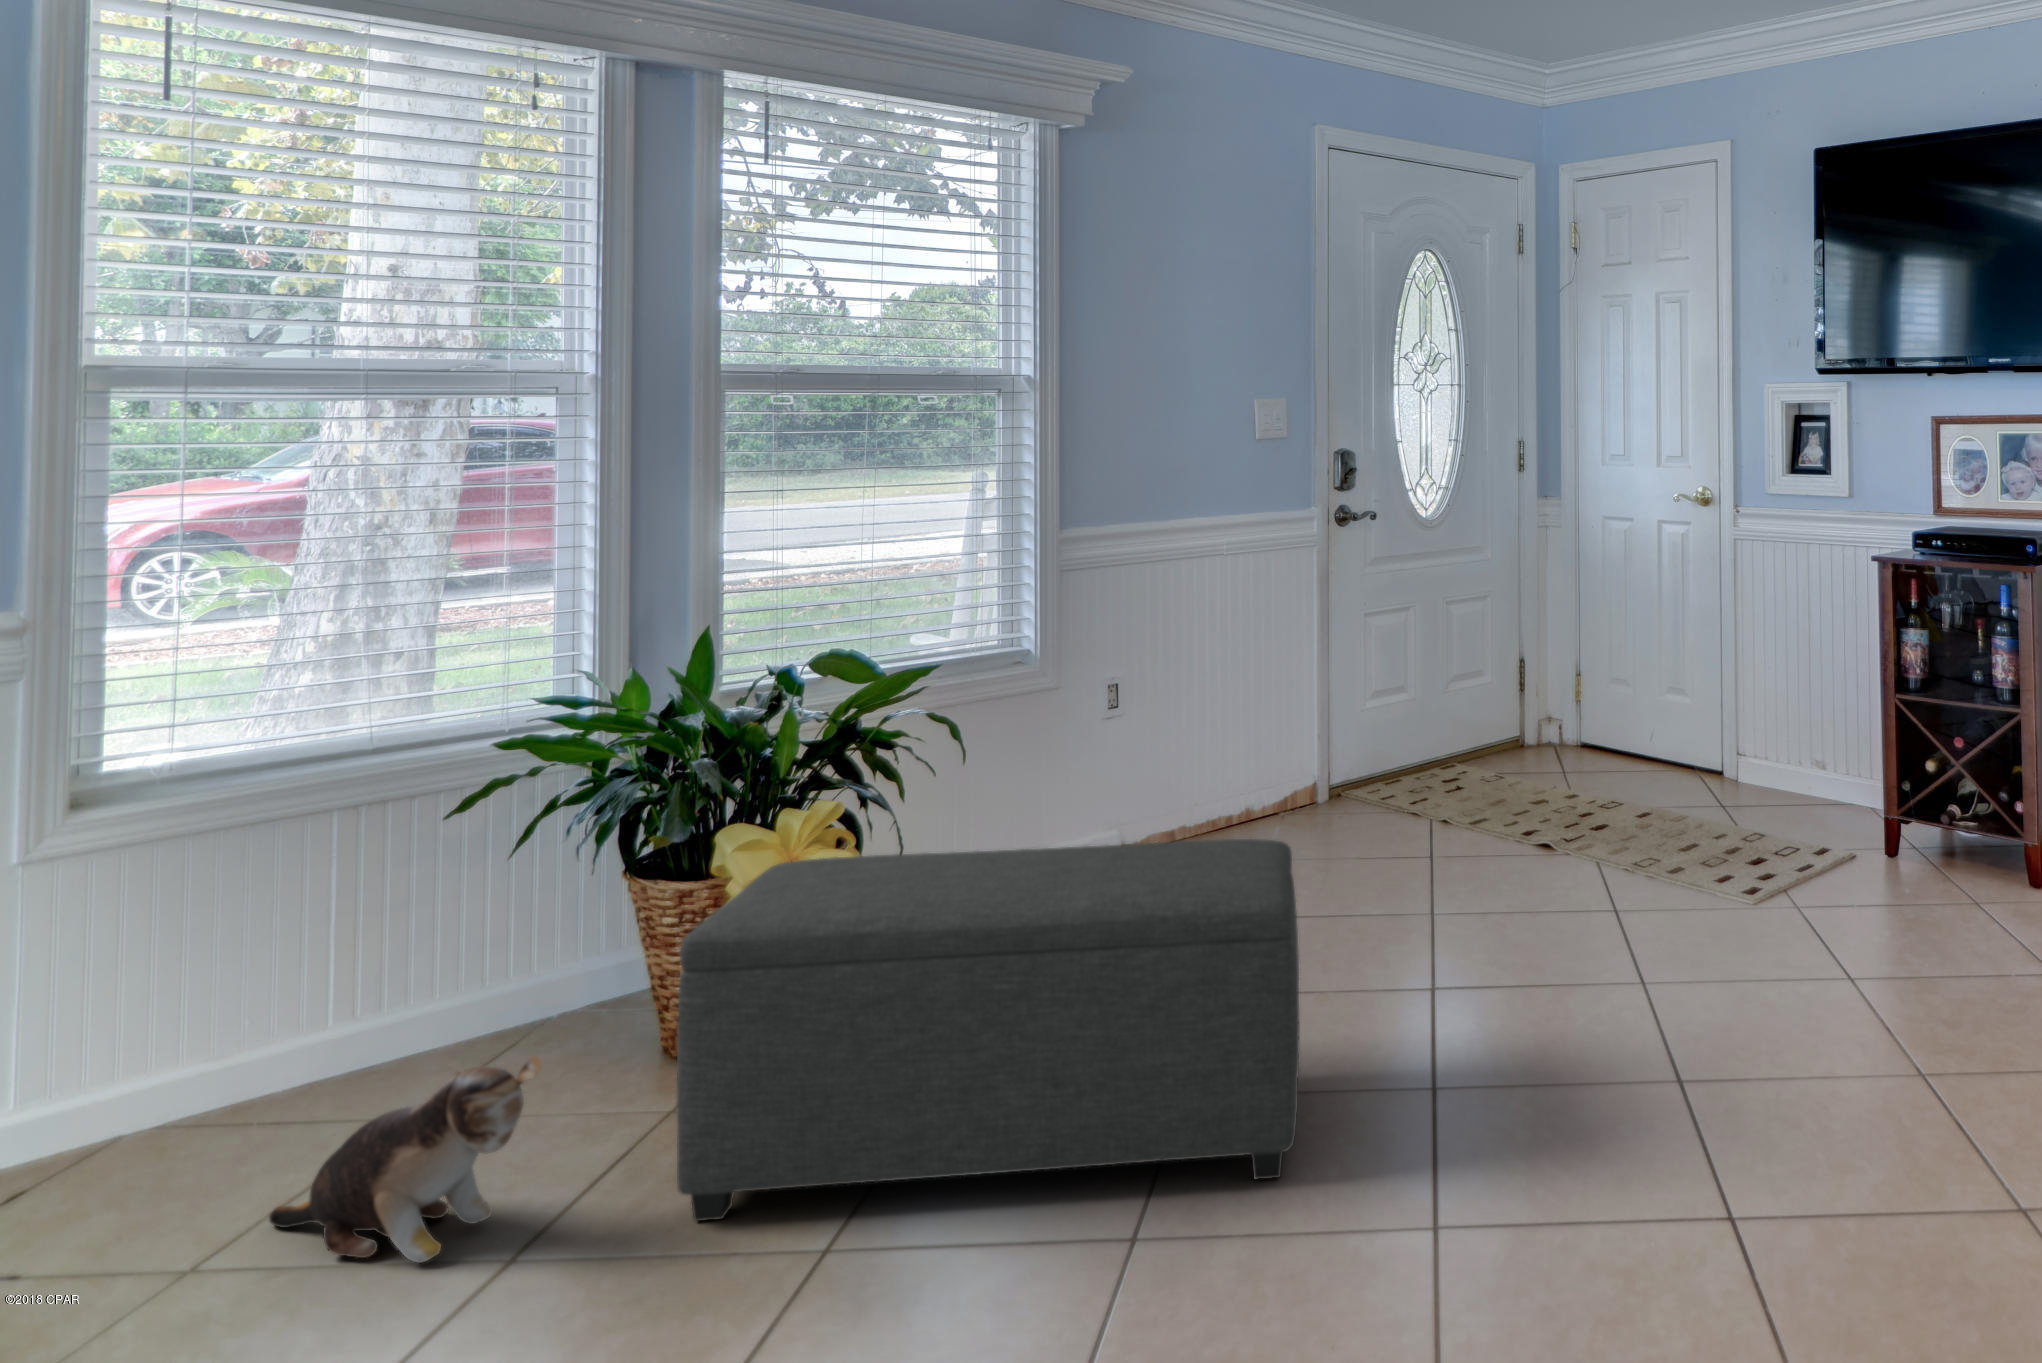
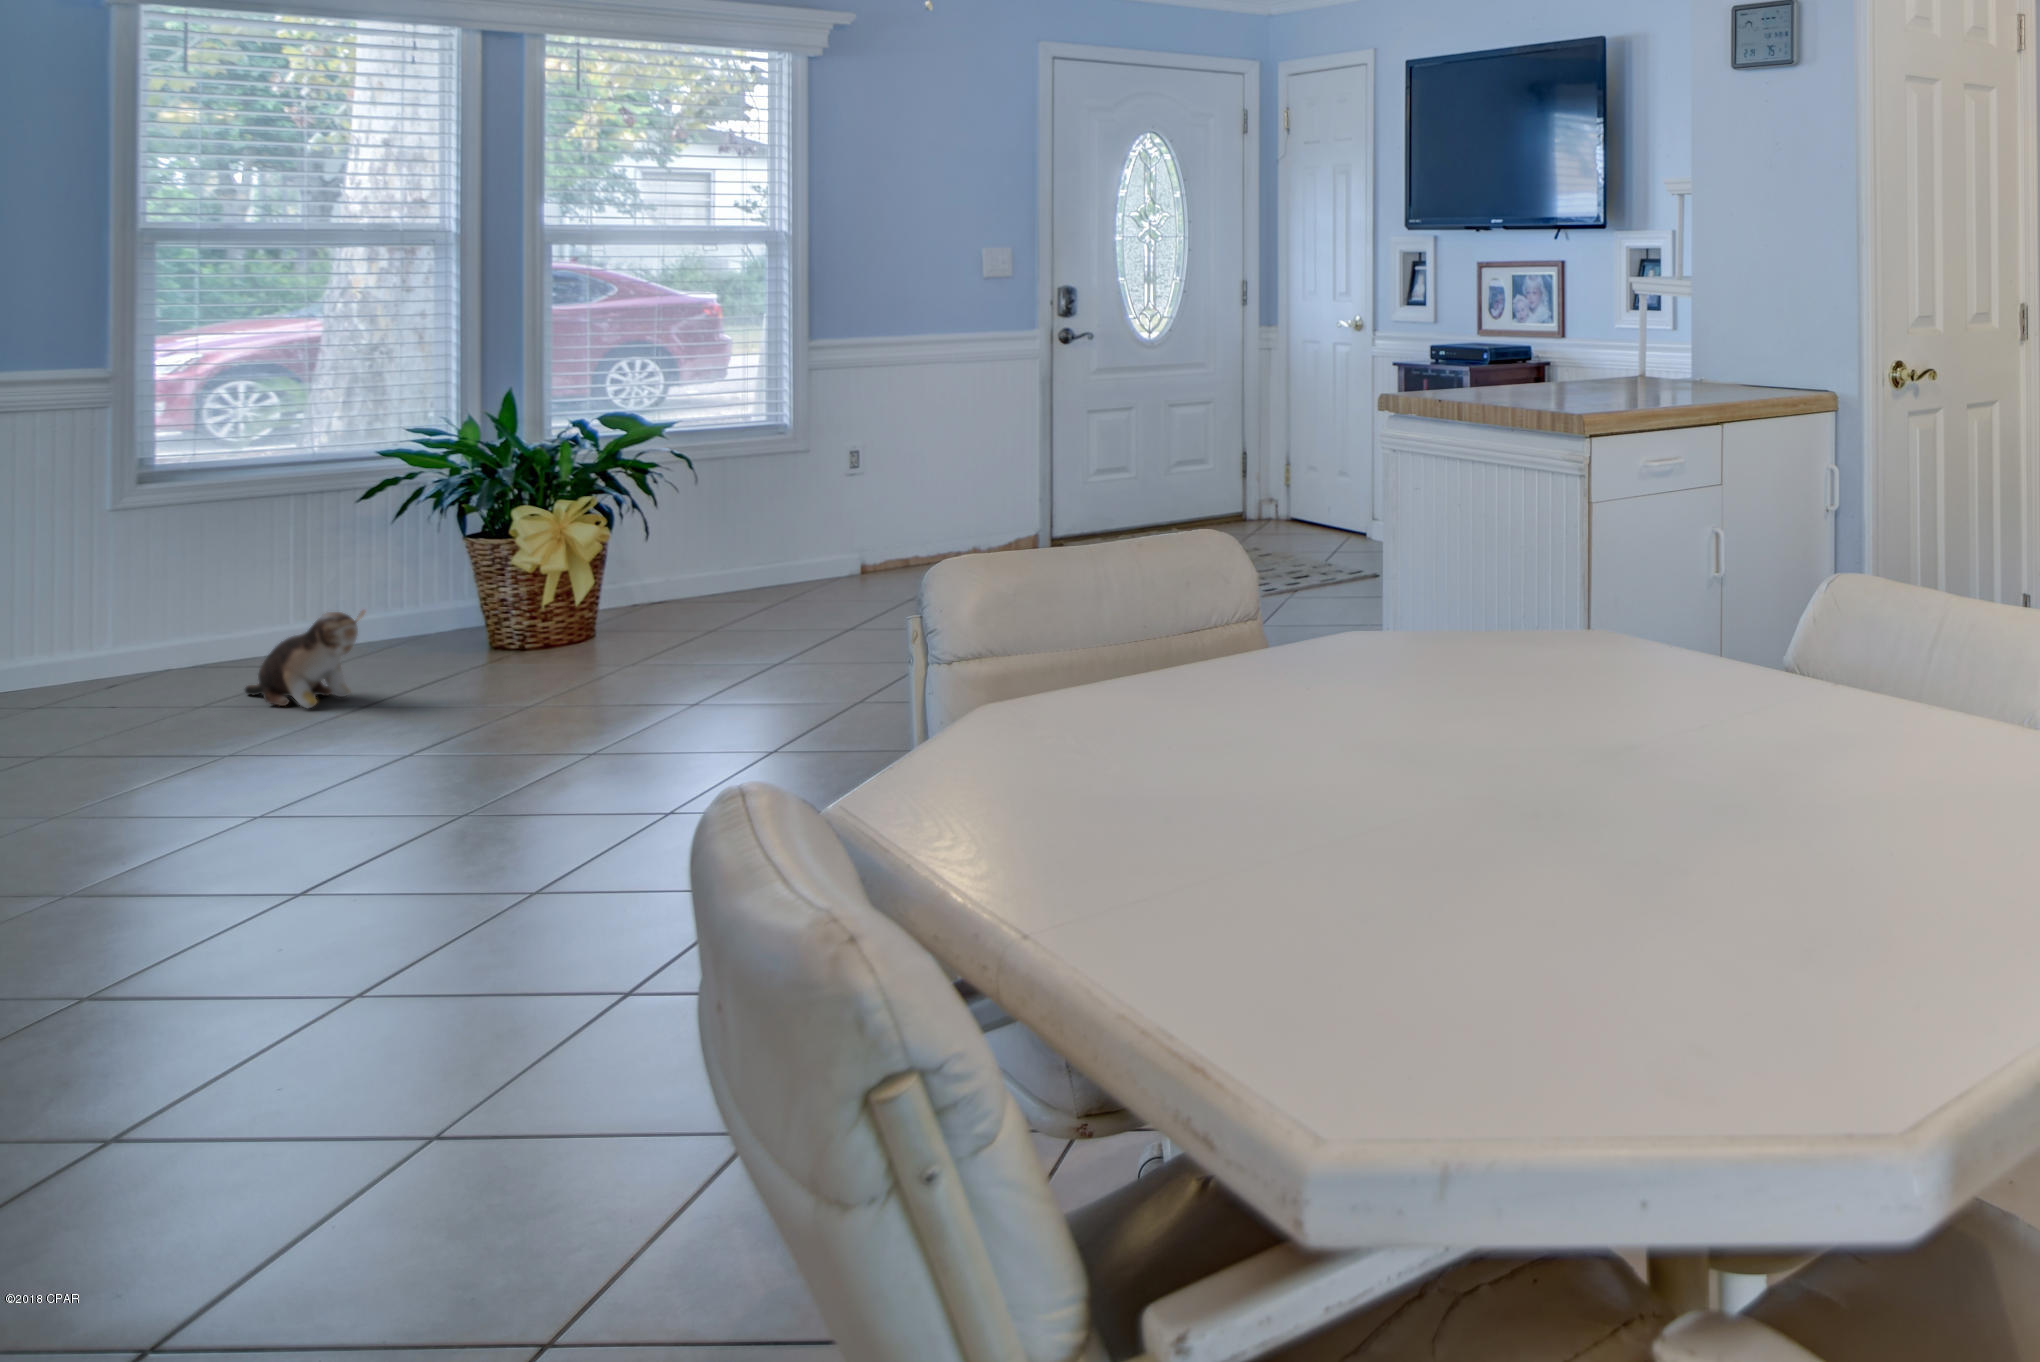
ottoman: present [677,839,1299,1221] -> none [435,524,829,702]

